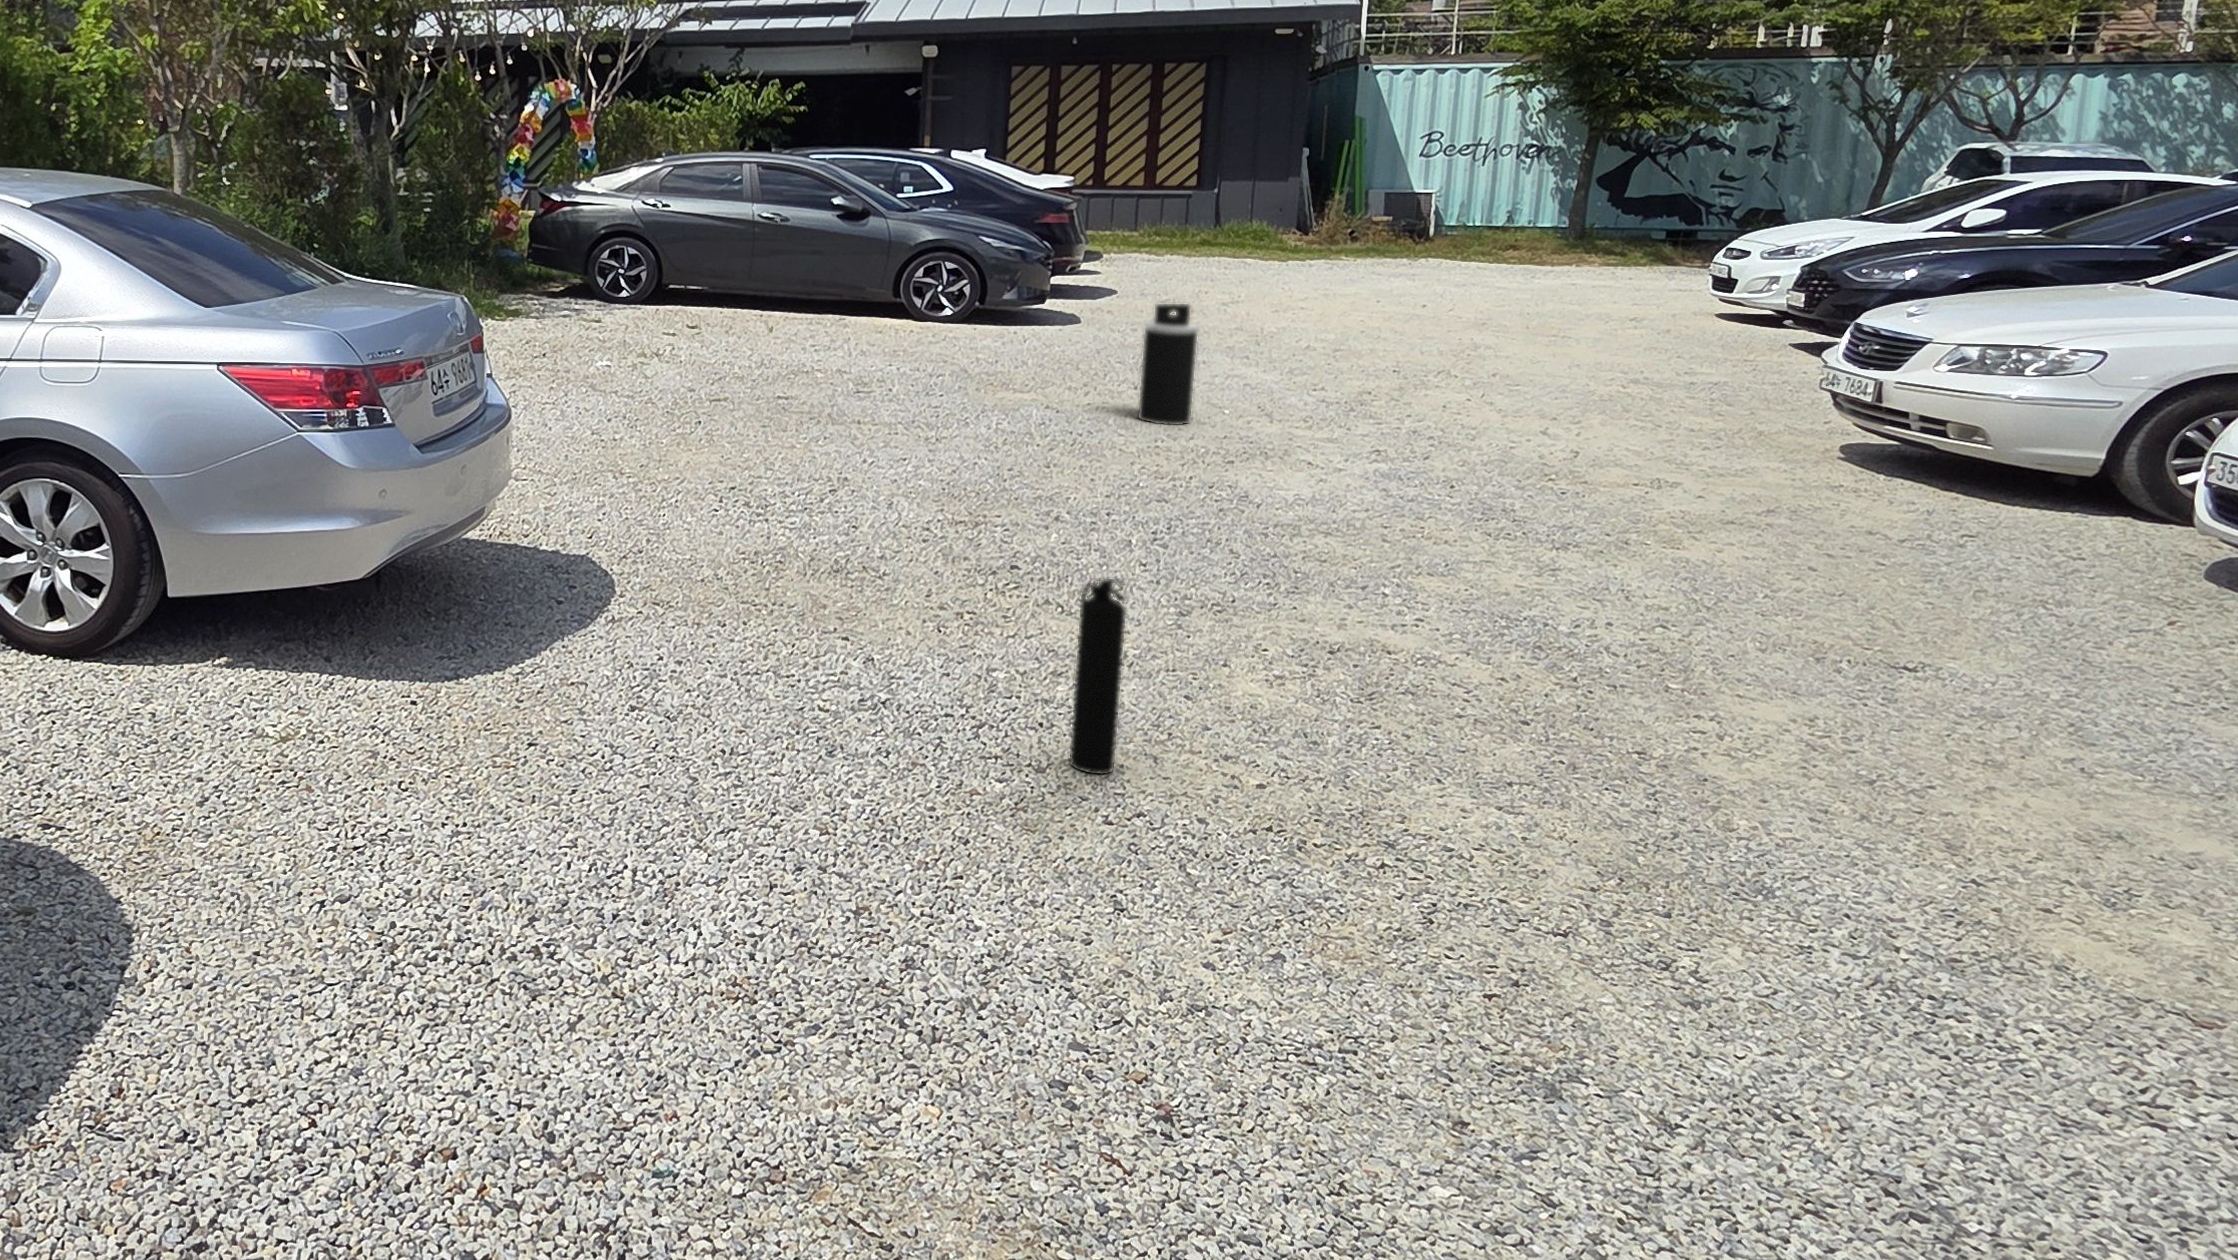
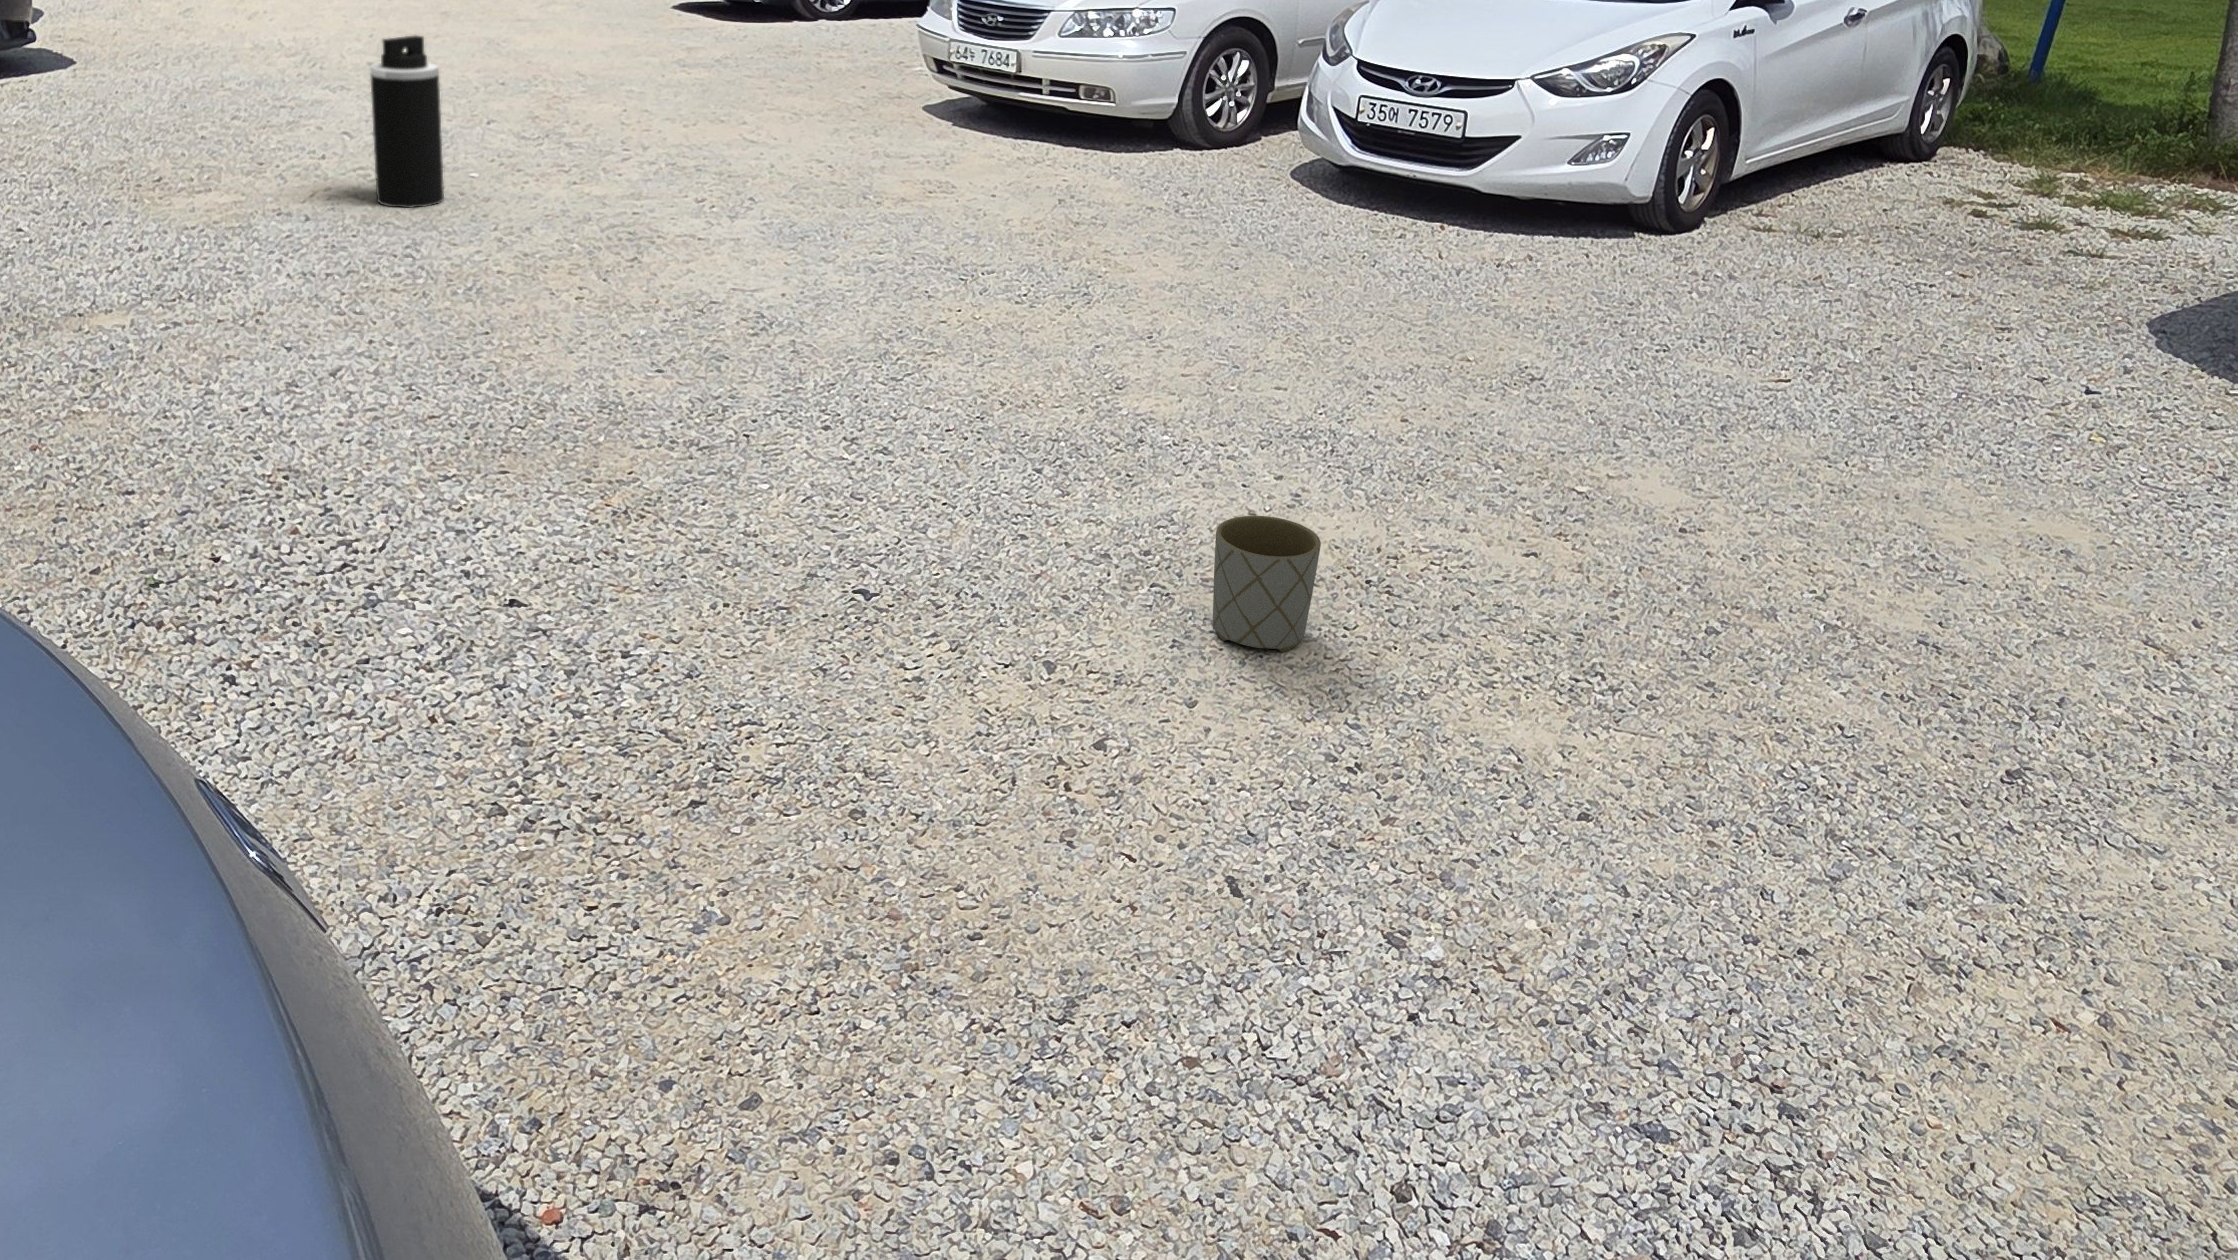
fire extinguisher: present [1069,579,1126,774] -> none [1531,692,1742,1065]
planter: none [1234,594,1311,676] -> present [1213,516,1321,652]

